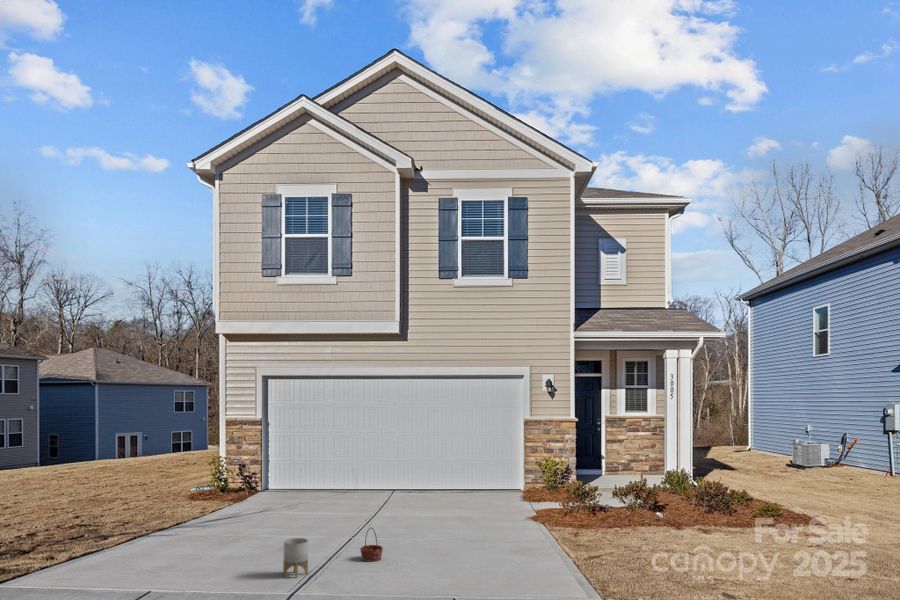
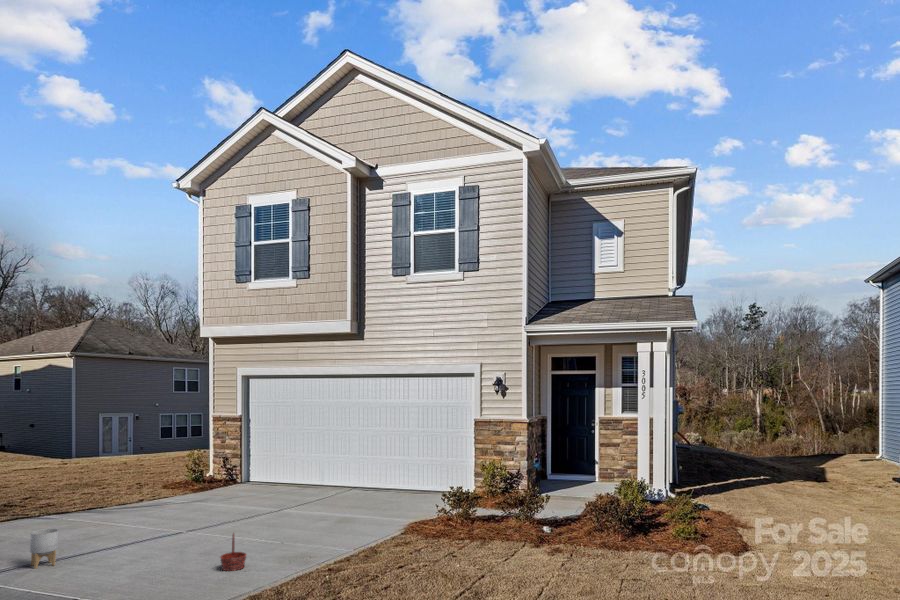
basket: present [360,528,383,562] -> present [220,533,246,571]

